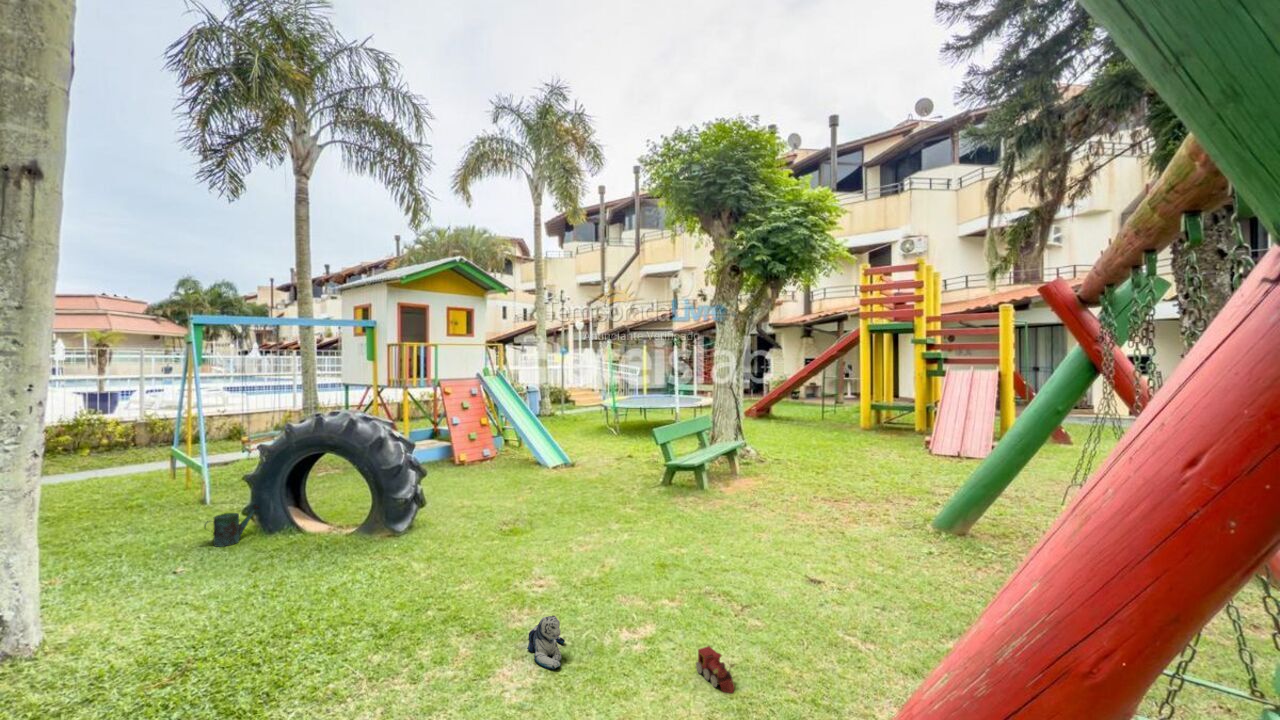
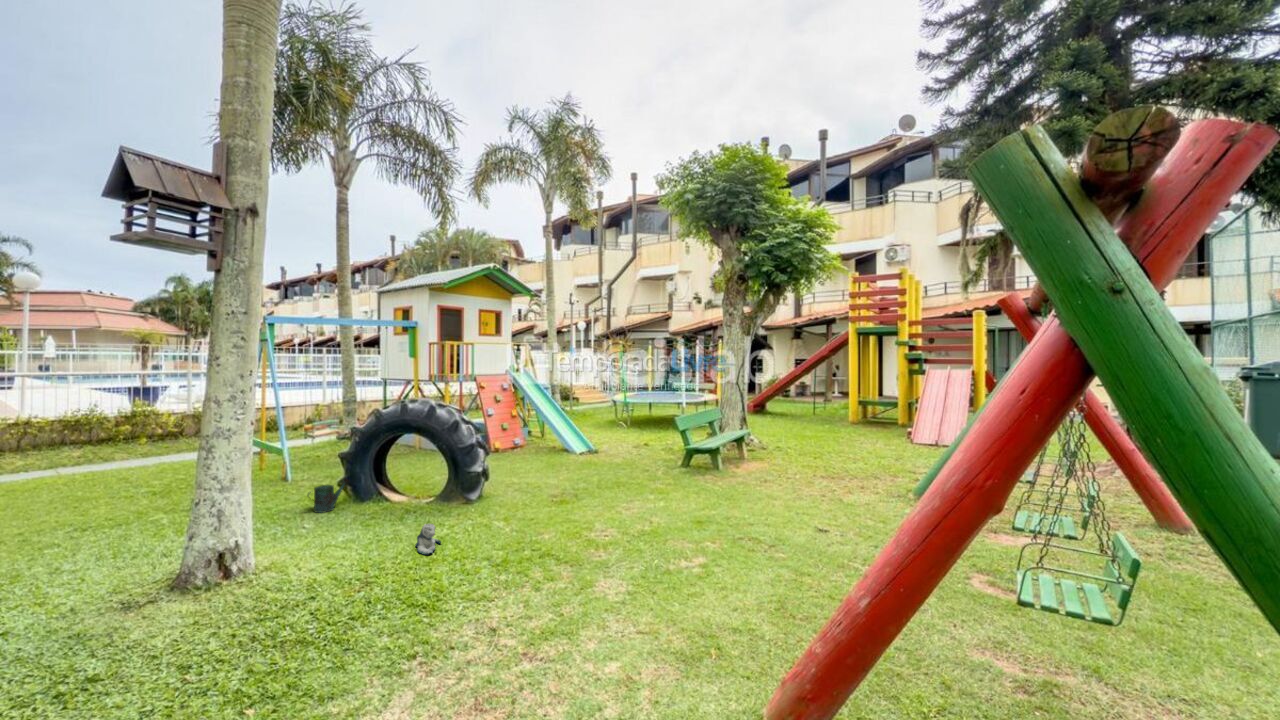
plush toy: present [527,616,565,669] -> present [415,524,441,555]
toy train: present [696,646,735,693] -> none [743,573,774,603]

